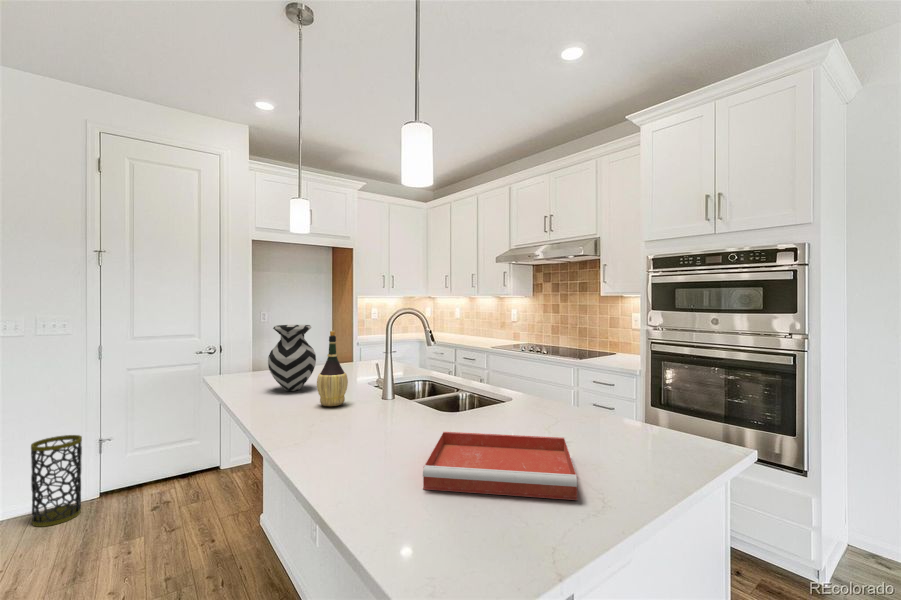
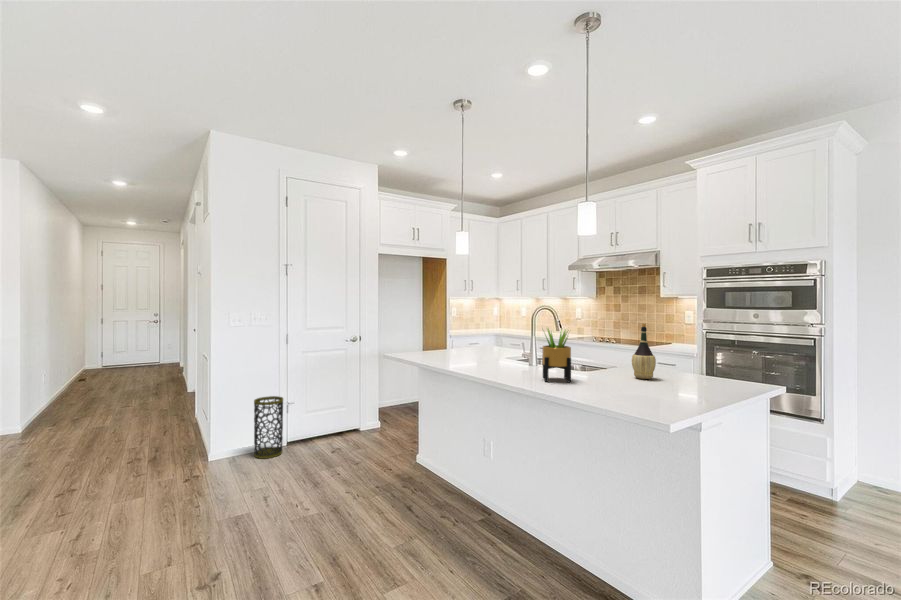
vase: present [268,325,316,391] -> none [442,316,473,361]
wine bottle: present [317,331,348,406] -> present [632,323,656,379]
potted plant: none [365,339,416,441] -> present [542,329,571,382]
tray: present [423,432,578,500] -> none [597,376,692,402]

